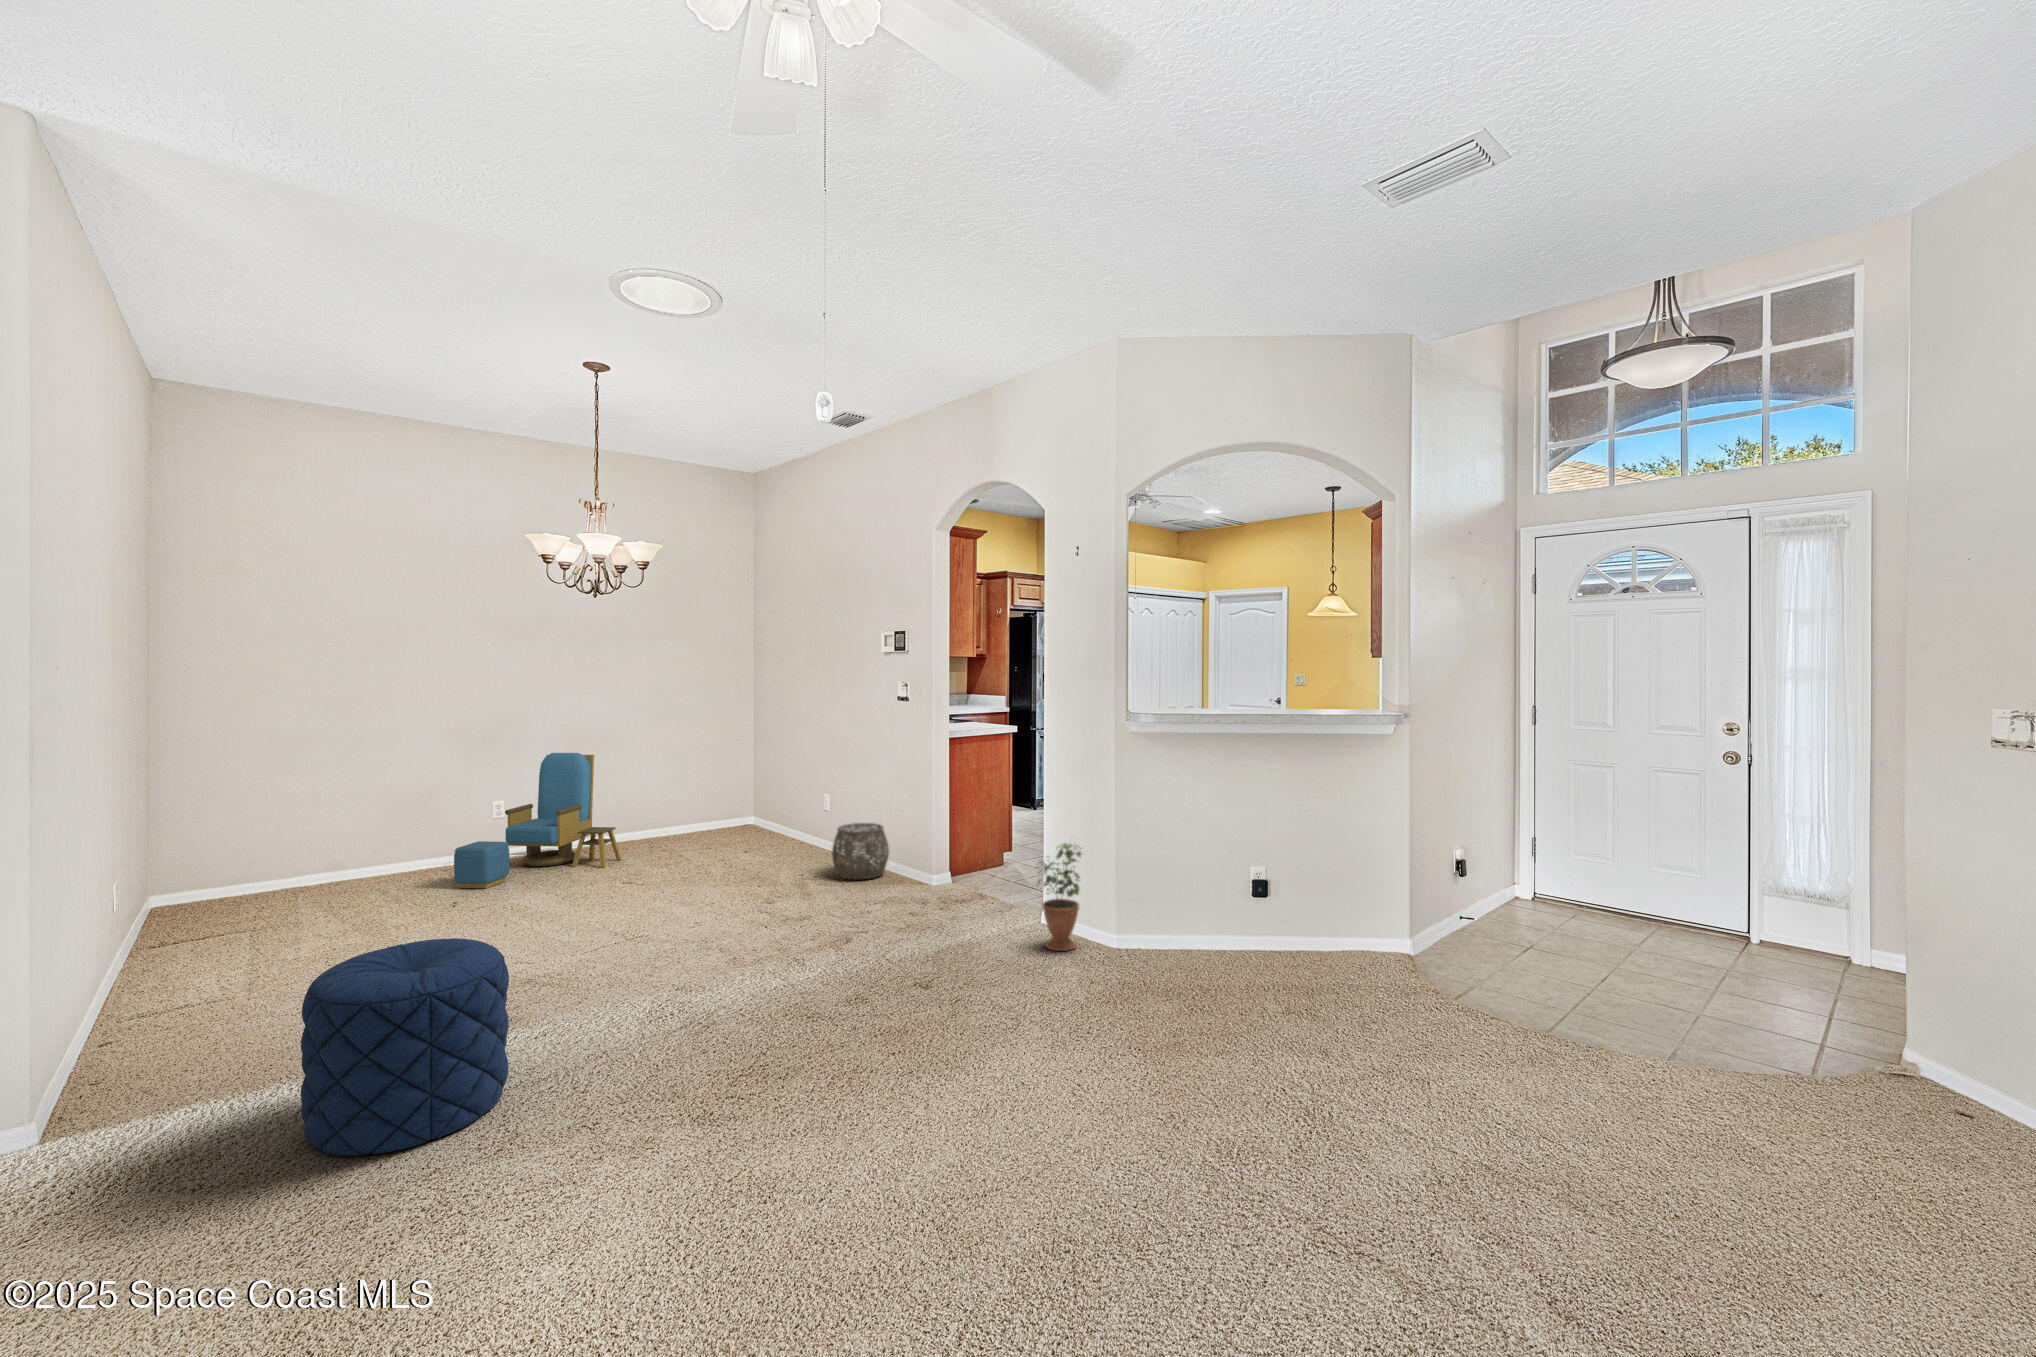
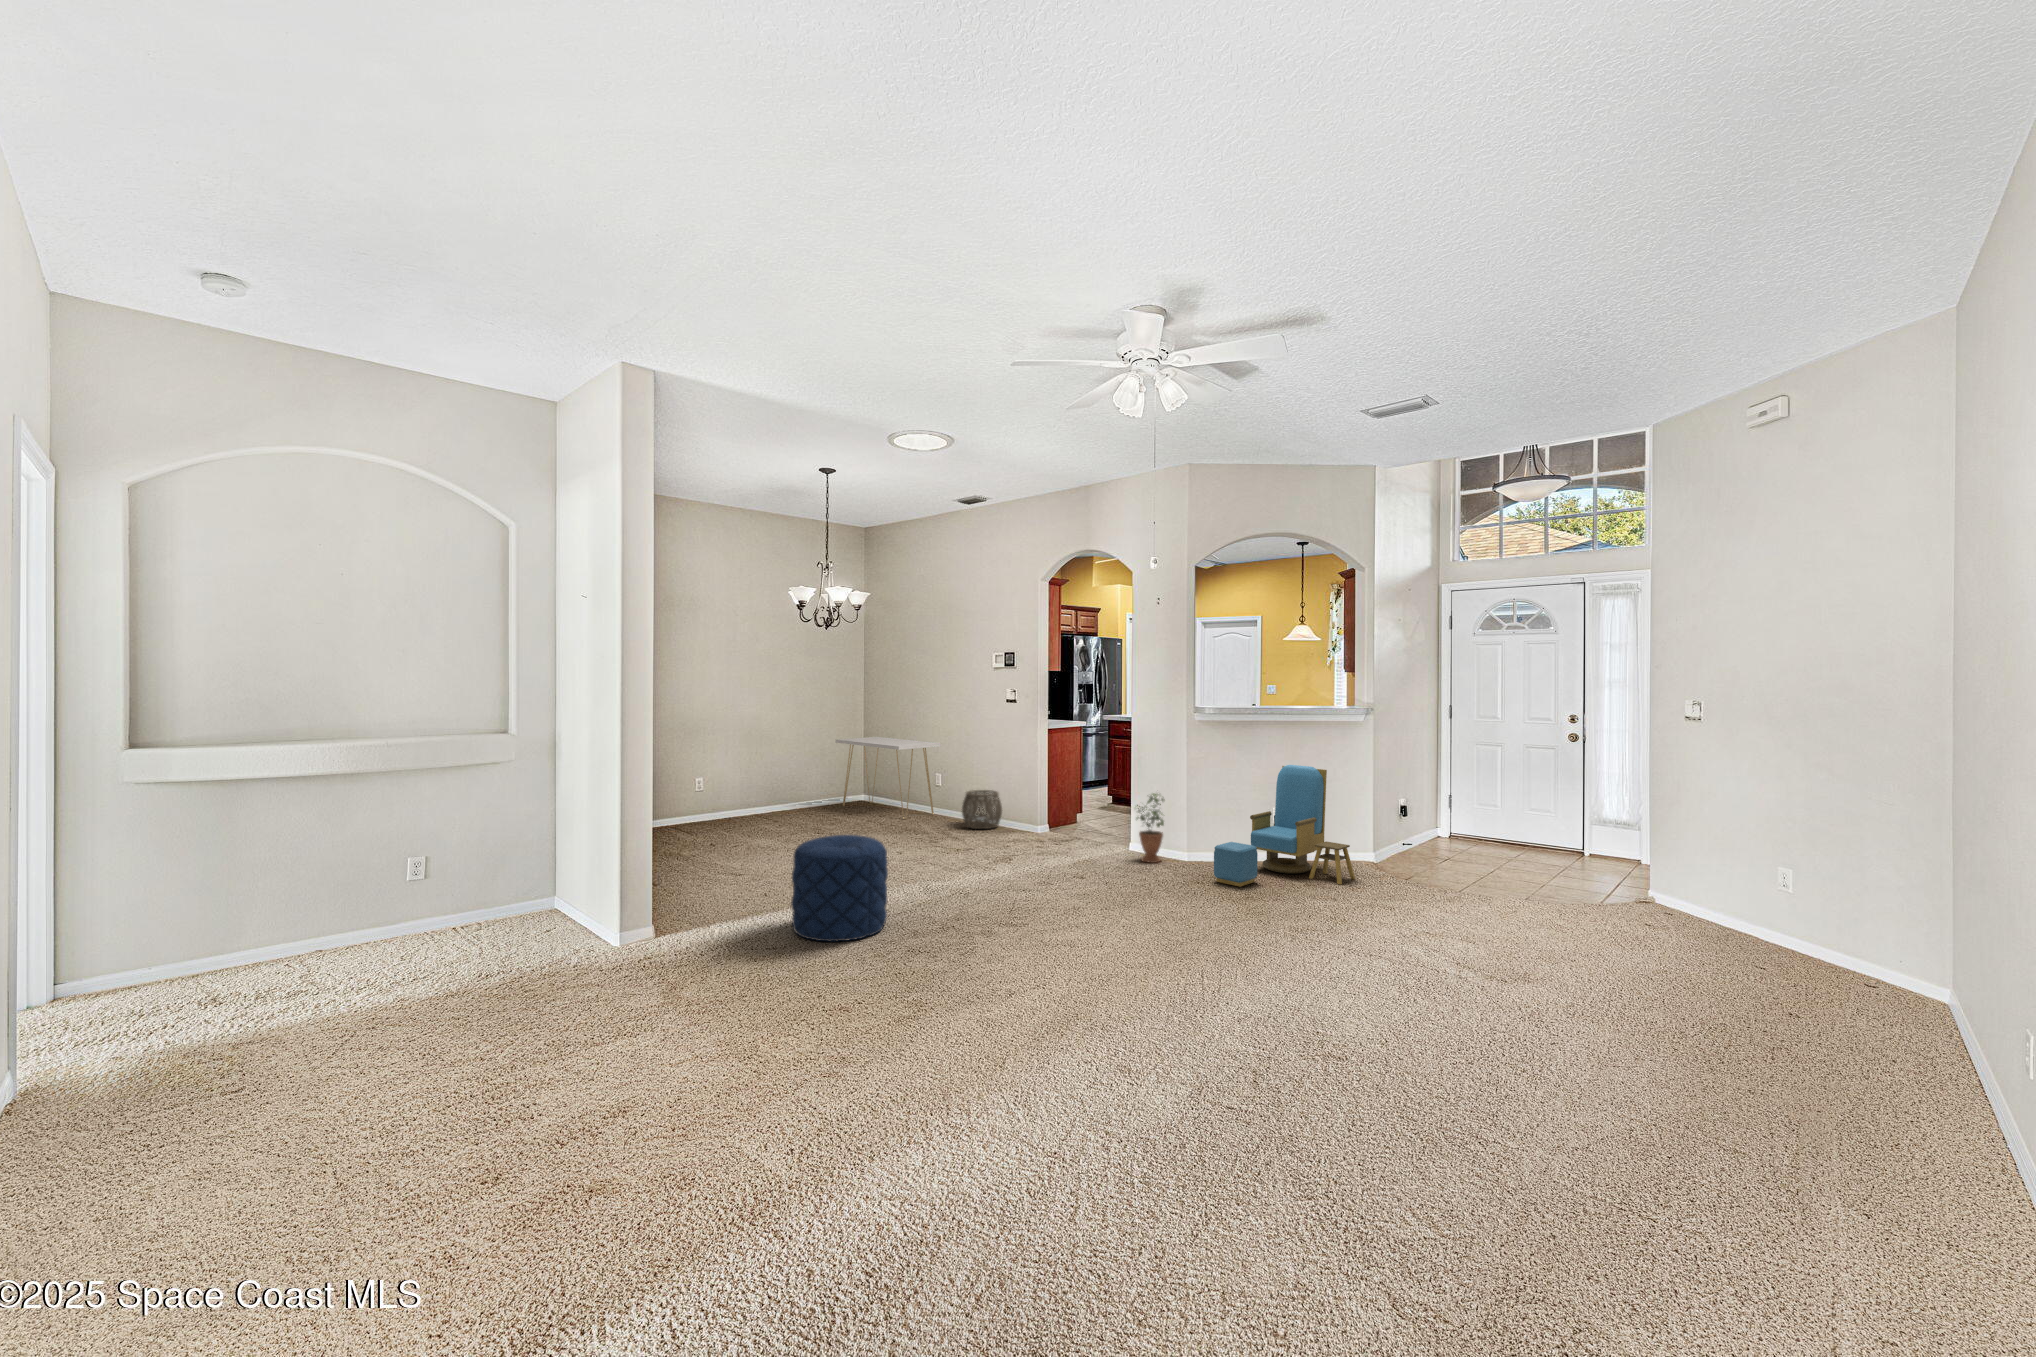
console table: none [697,746,824,860] -> present [835,737,941,819]
armchair: present [454,753,622,888] -> present [1214,765,1355,887]

